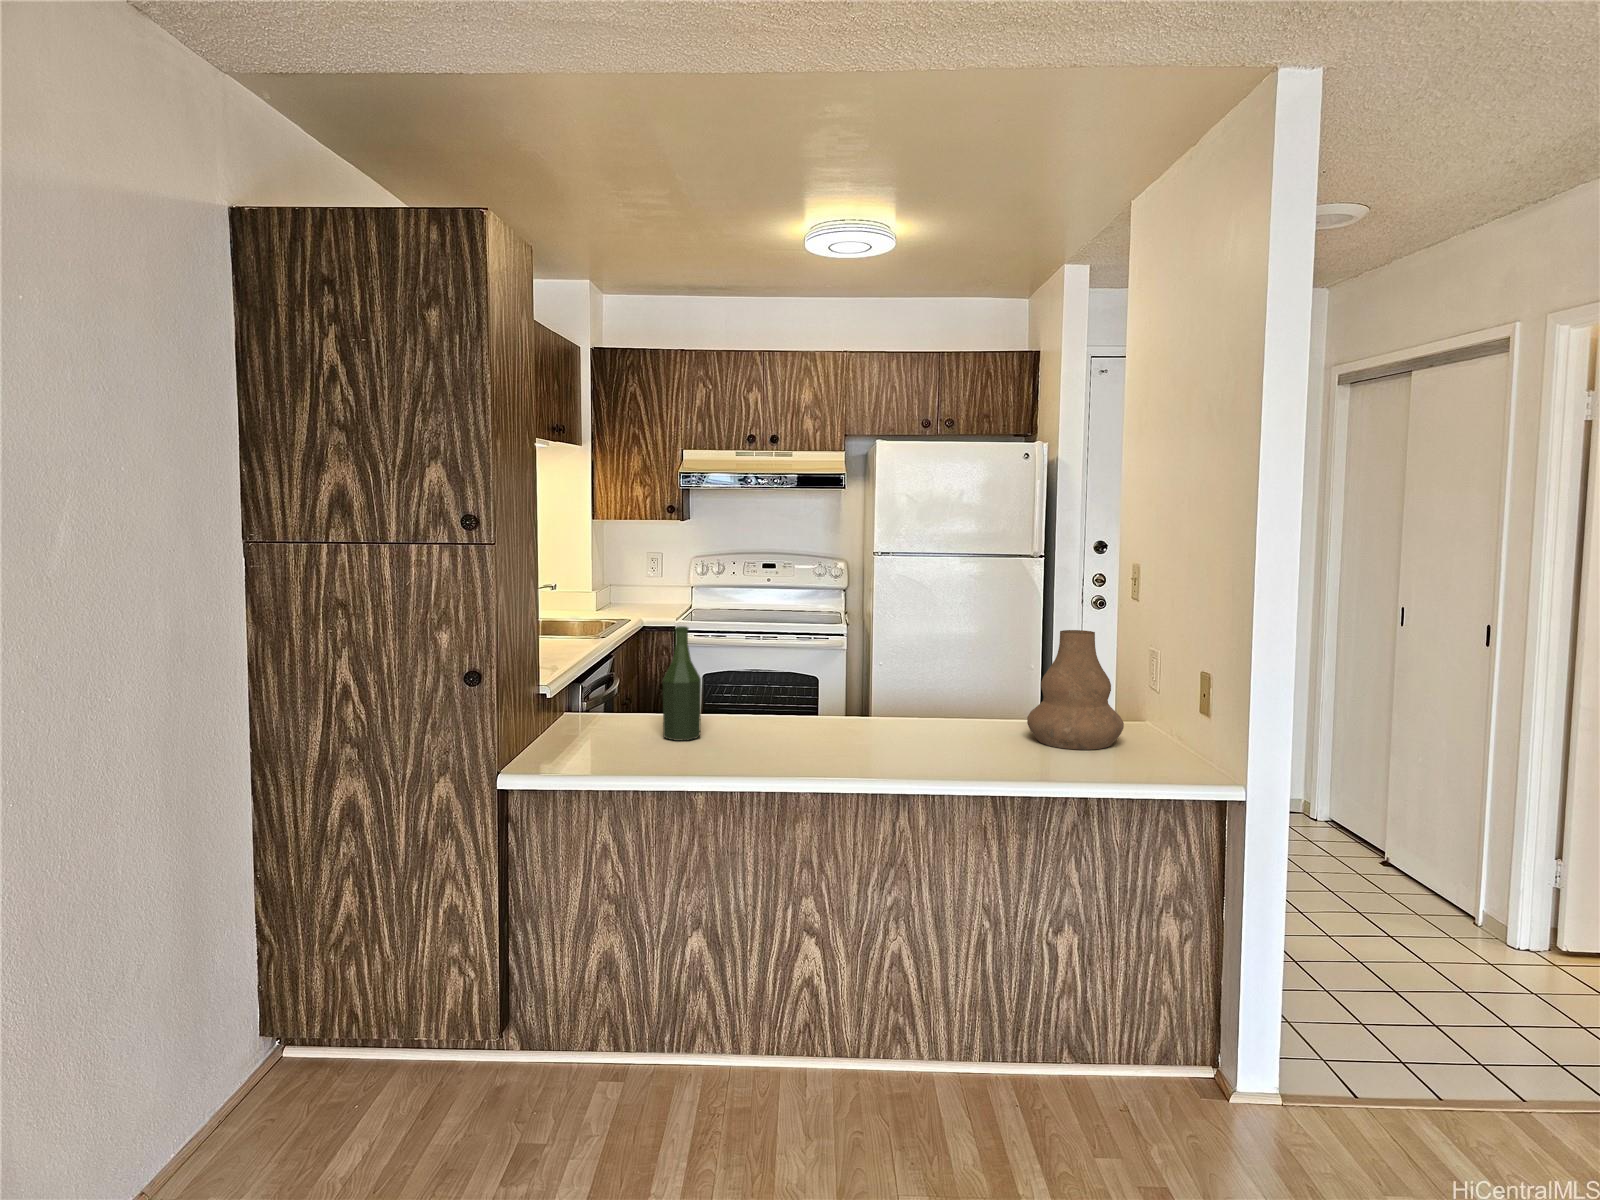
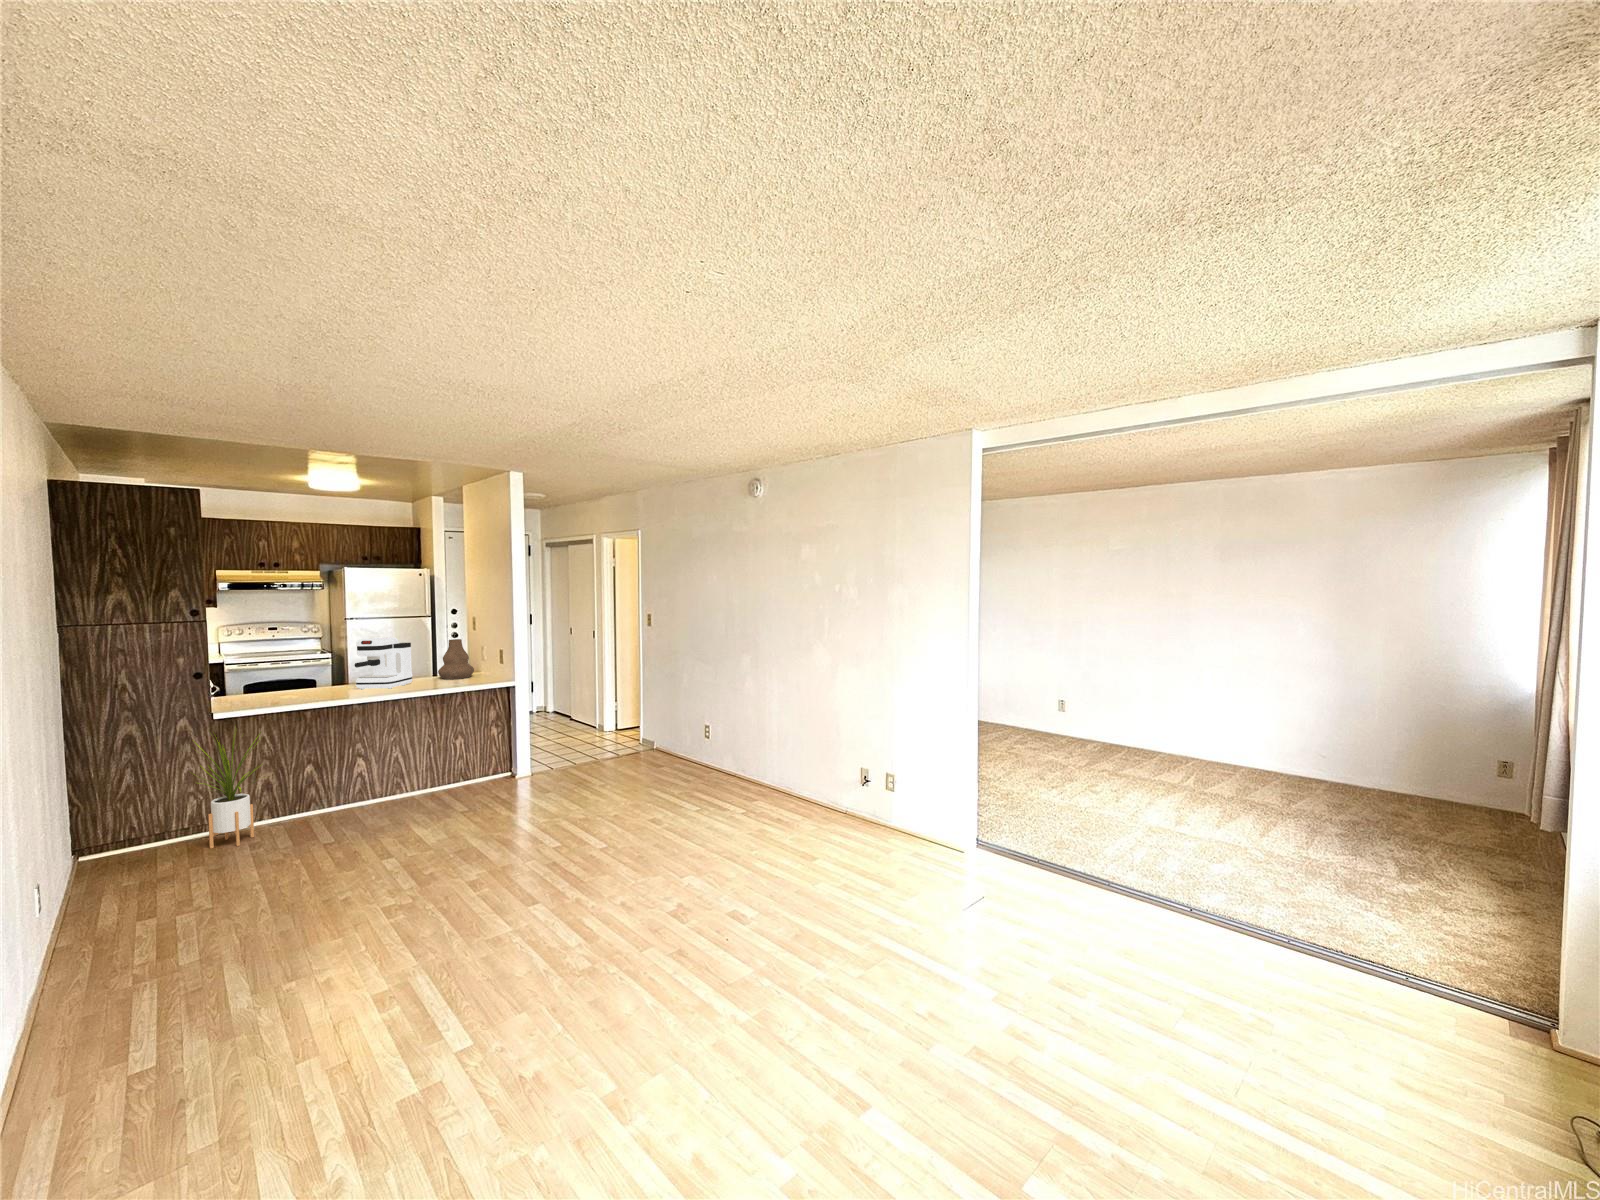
coffee maker: none [810,610,956,762] -> present [355,637,412,689]
bottle: present [663,626,701,741] -> none [278,650,298,696]
house plant: none [422,812,592,1137] -> present [193,731,261,848]

